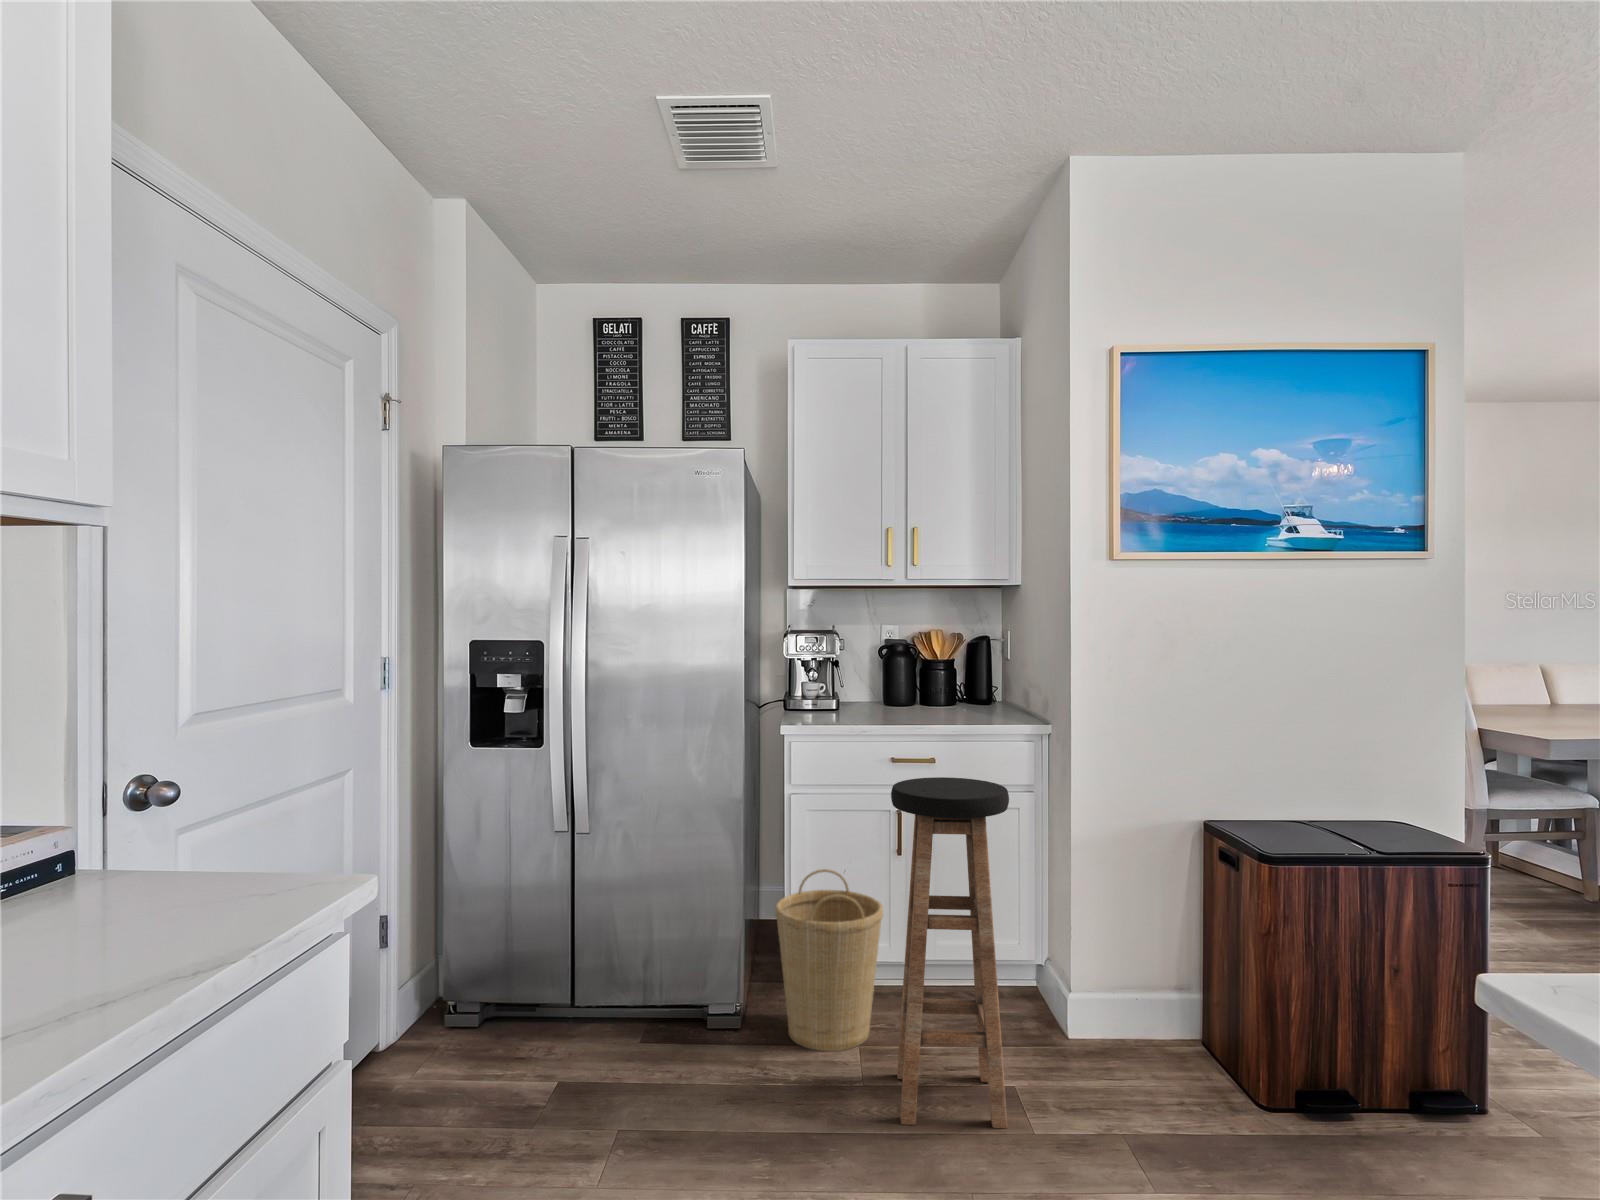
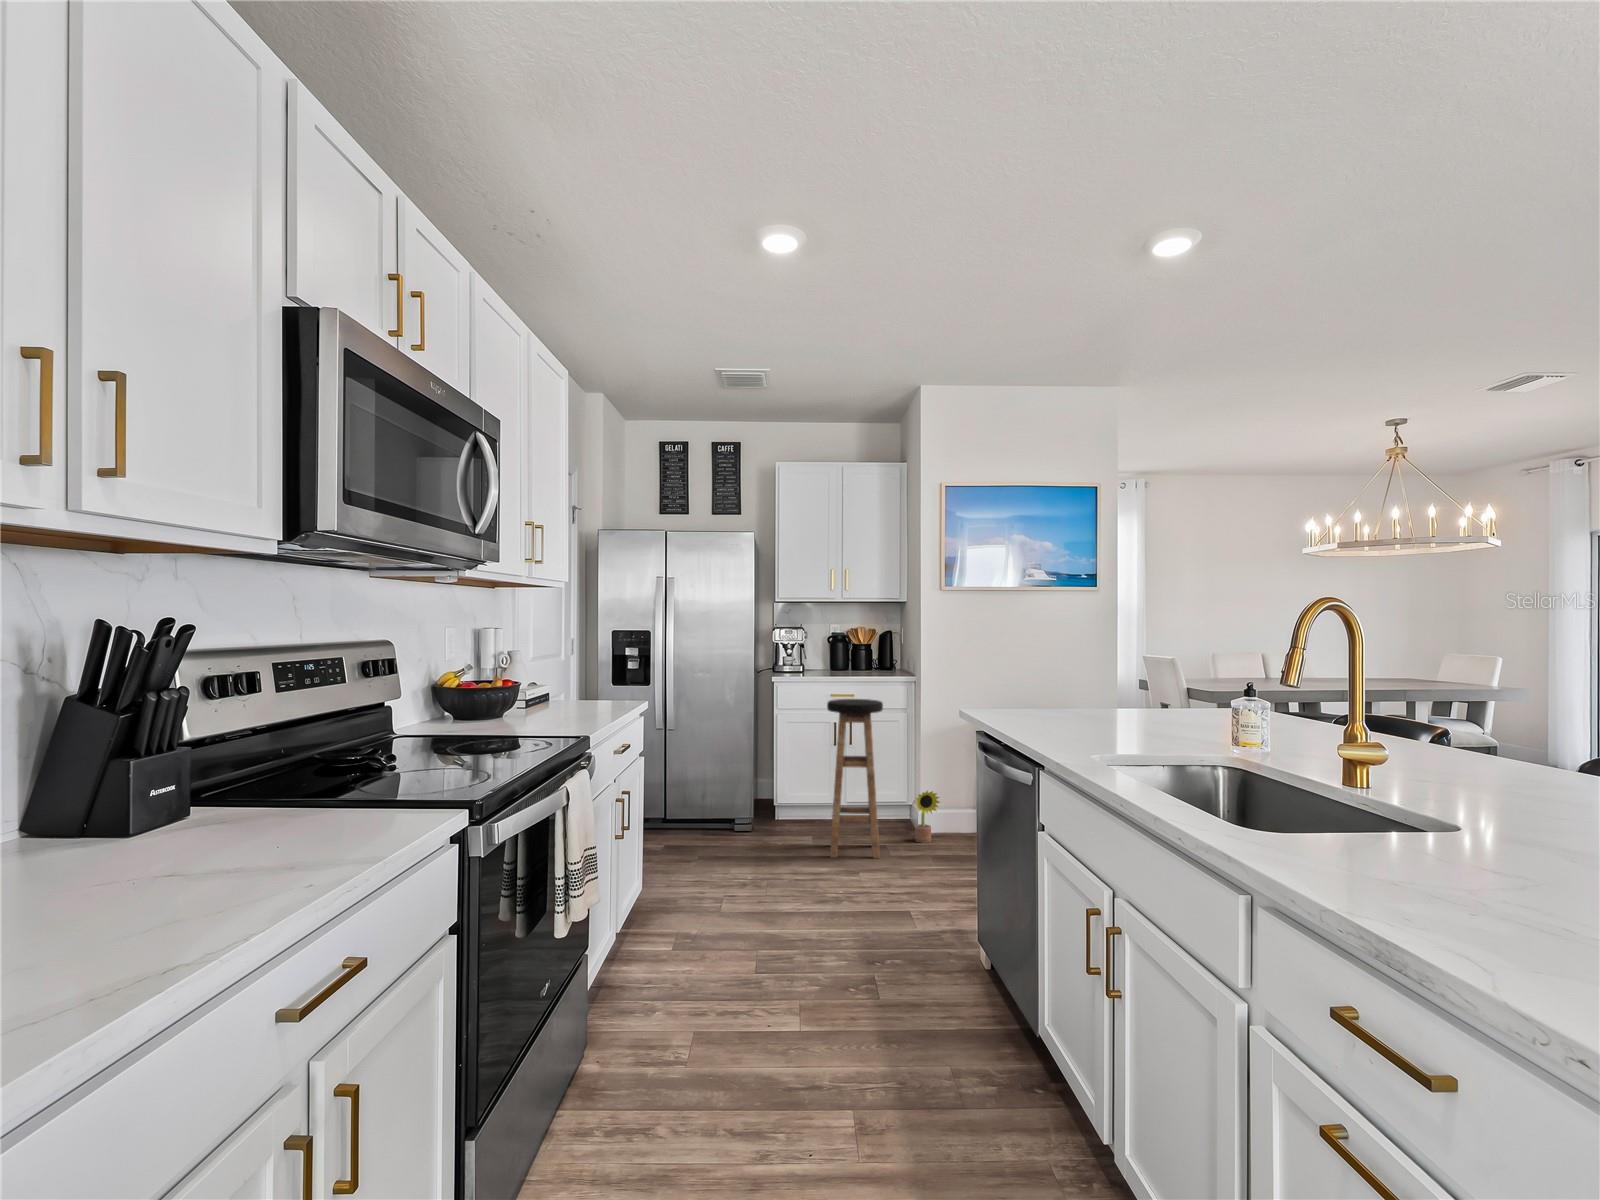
basket: present [775,869,883,1051] -> none [770,752,825,839]
decorative plant: none [1066,963,1122,1068] -> present [915,791,940,843]

